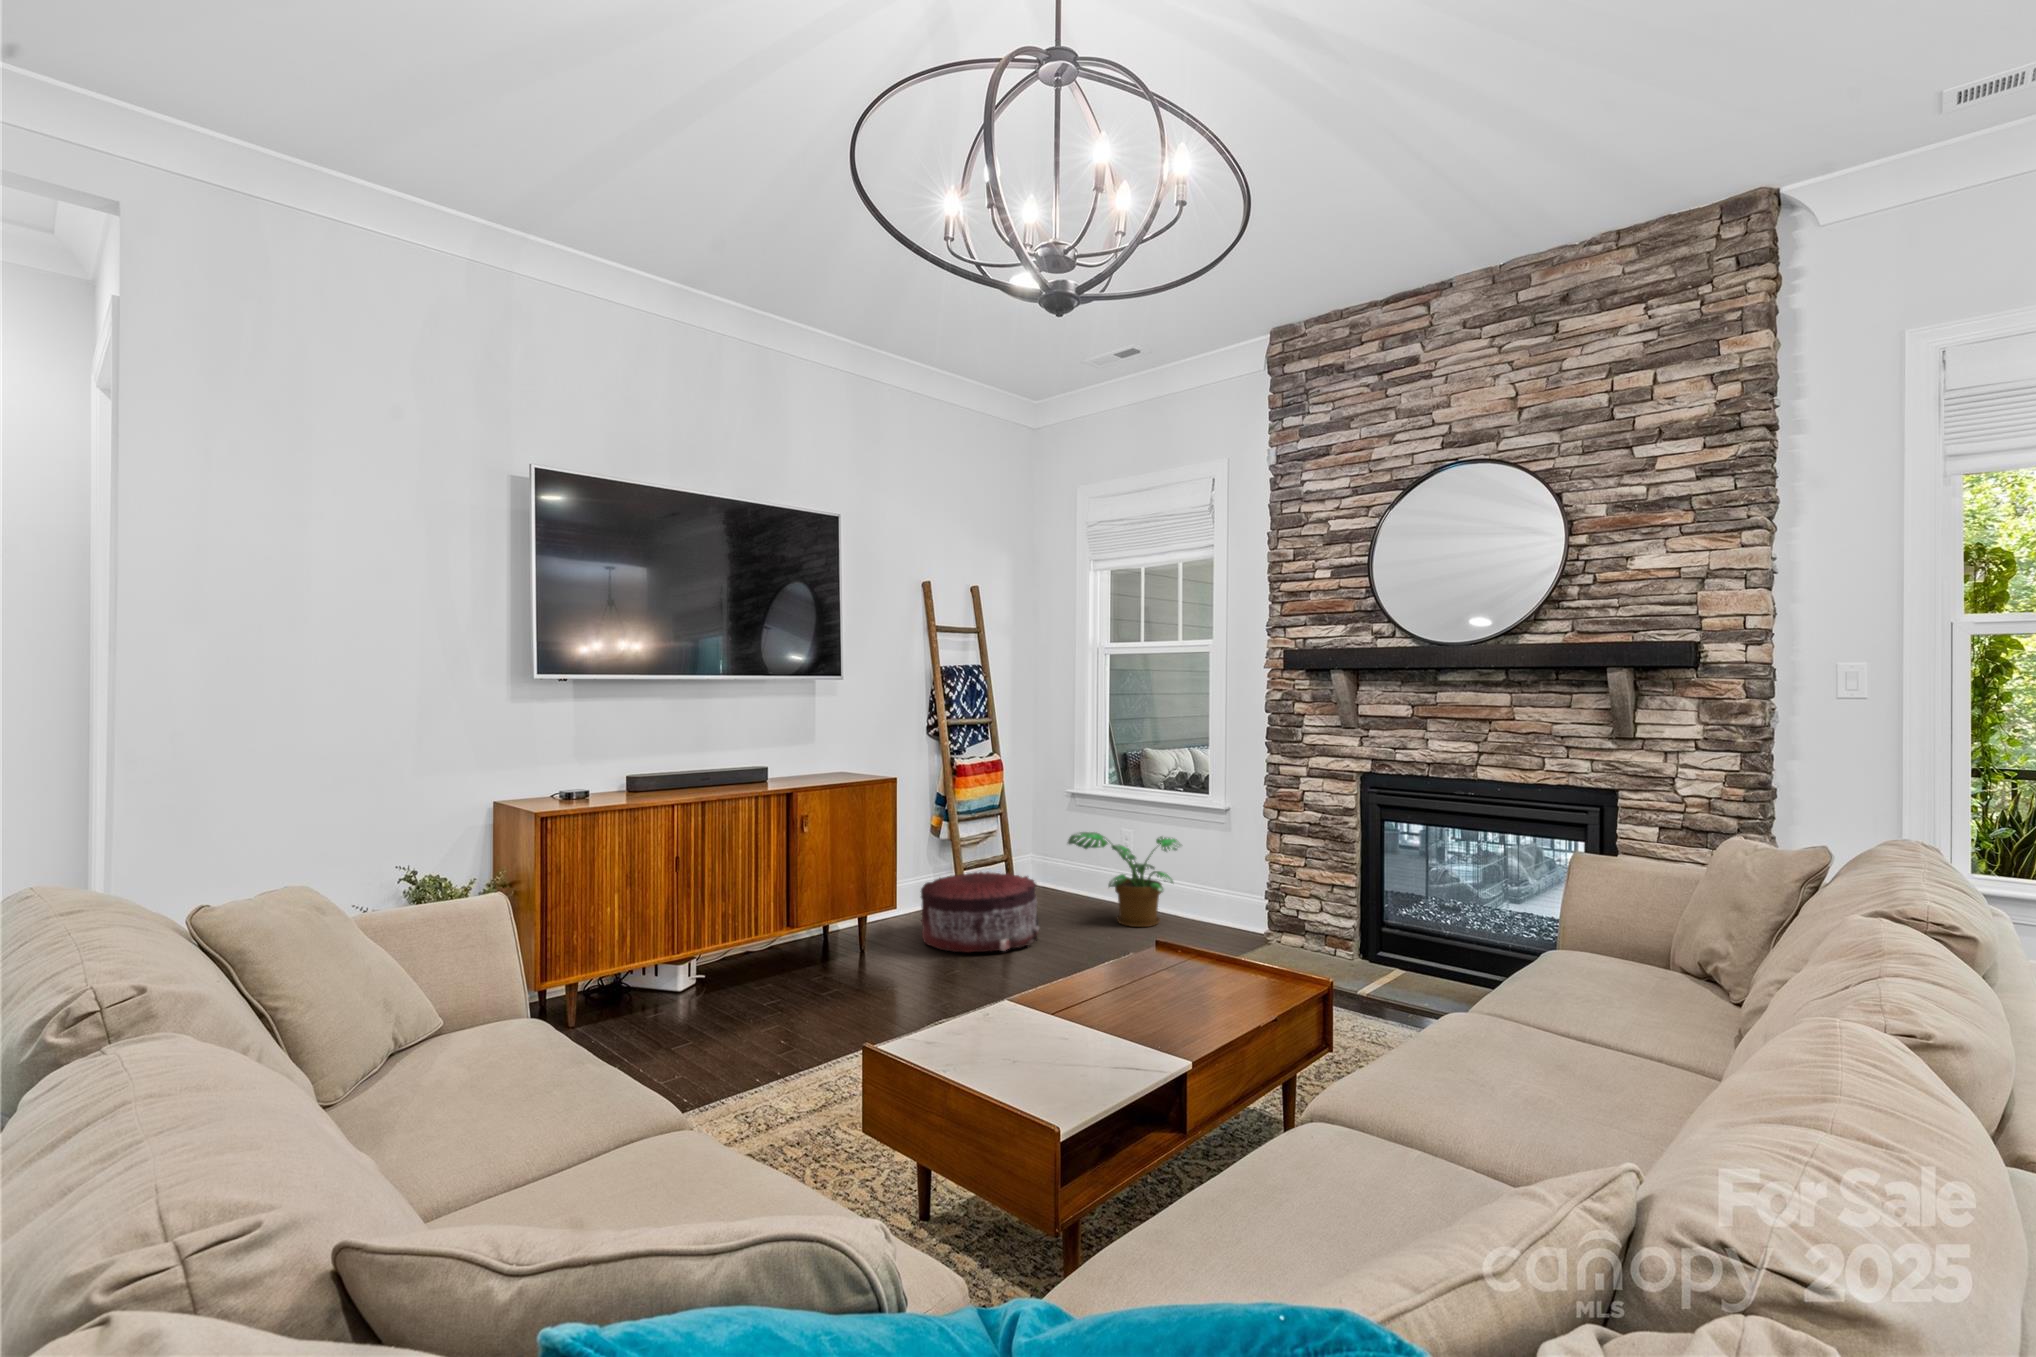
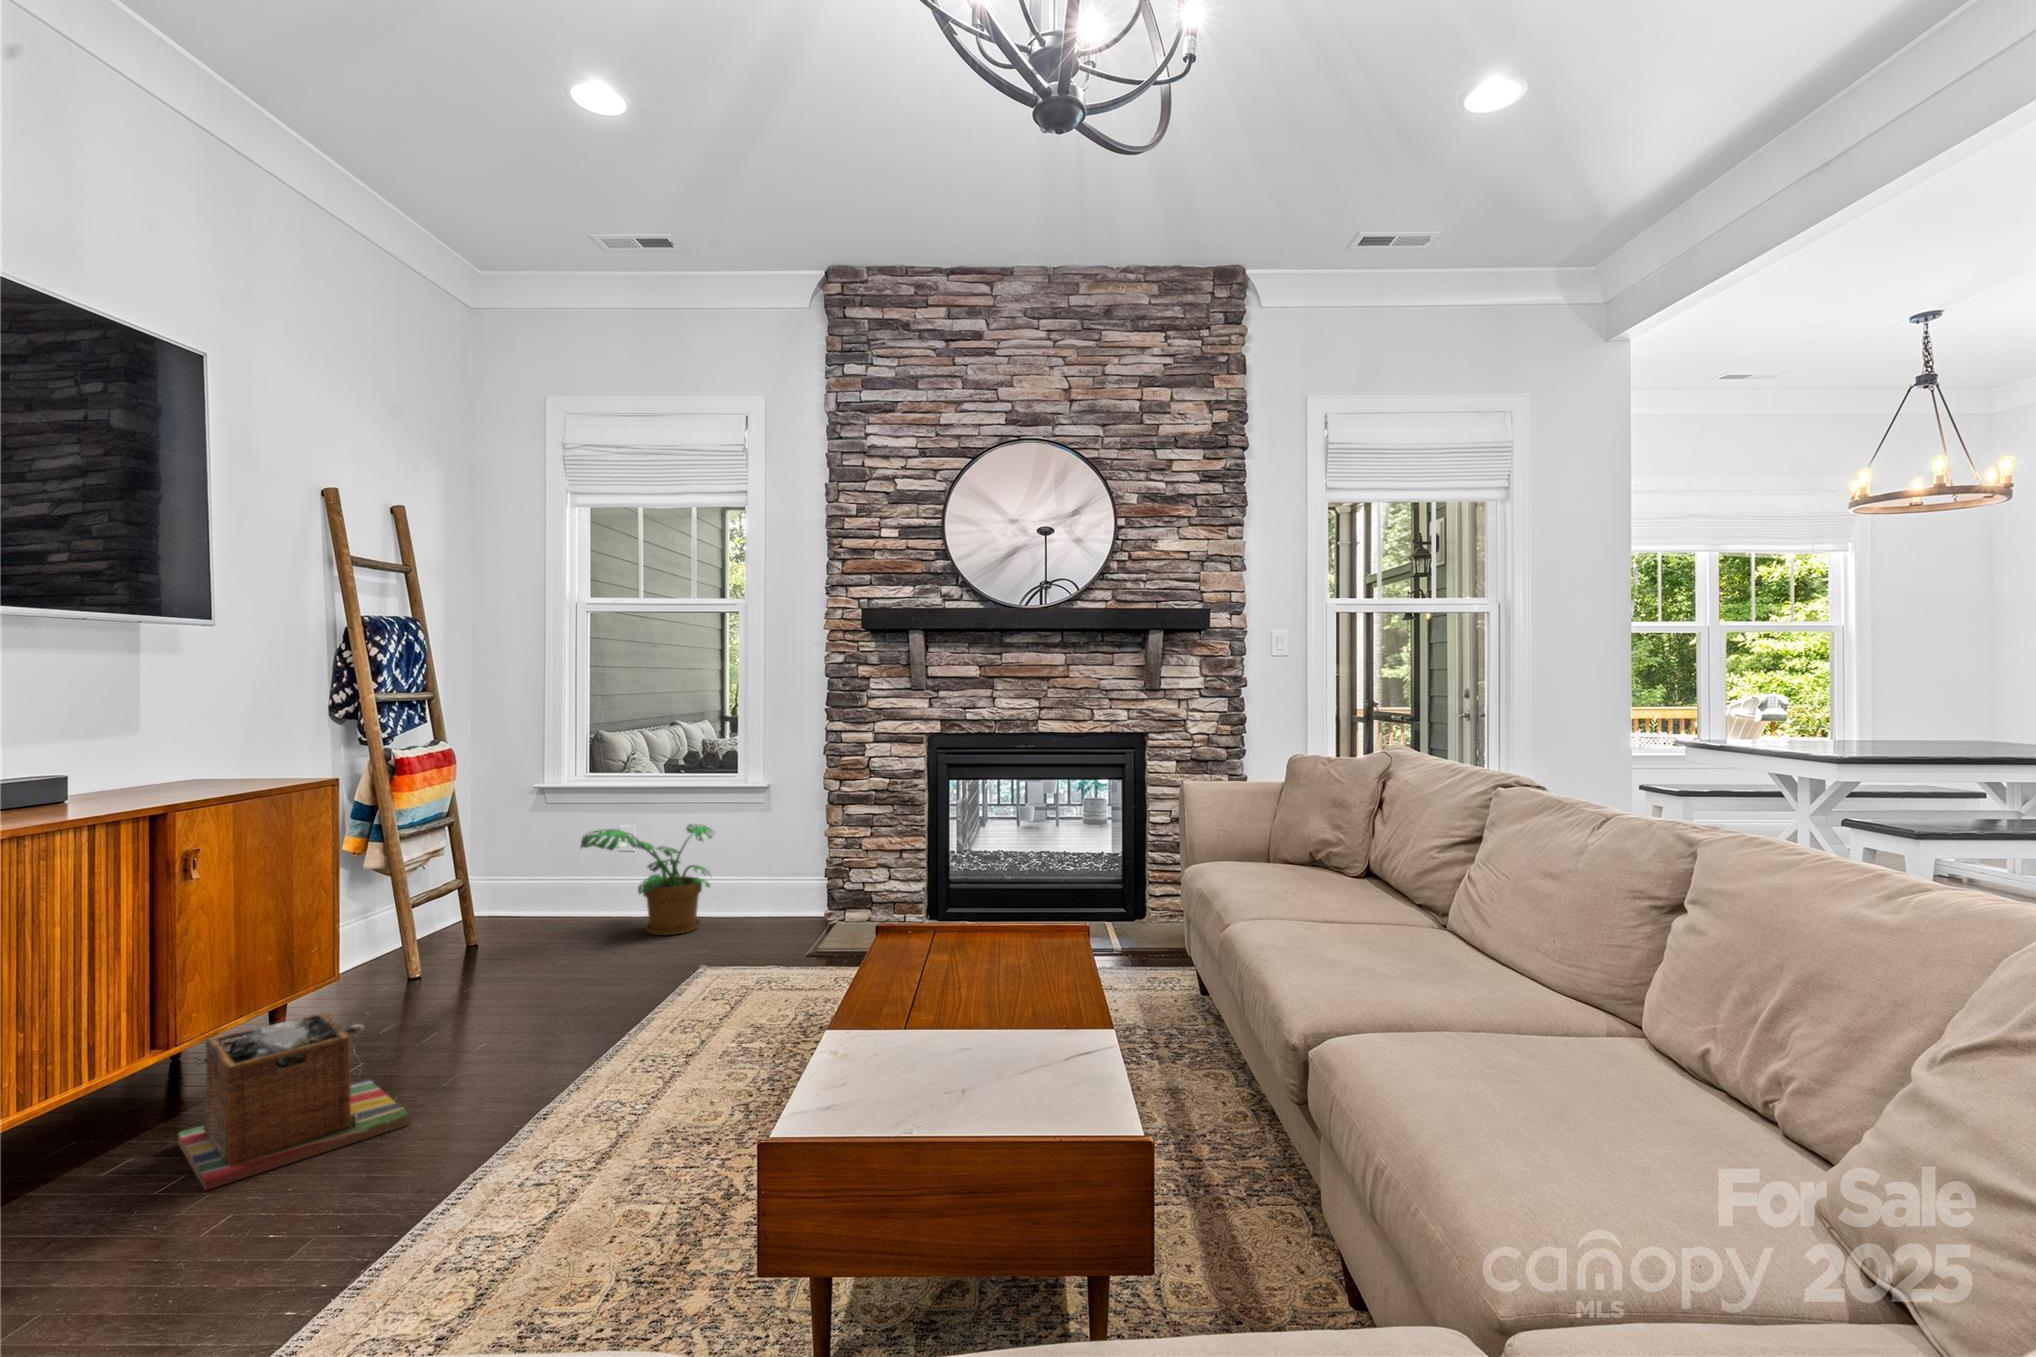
pouf: present [921,872,1039,952] -> none [386,894,585,1018]
laundry basket: none [757,924,865,1008] -> present [178,1014,410,1190]

